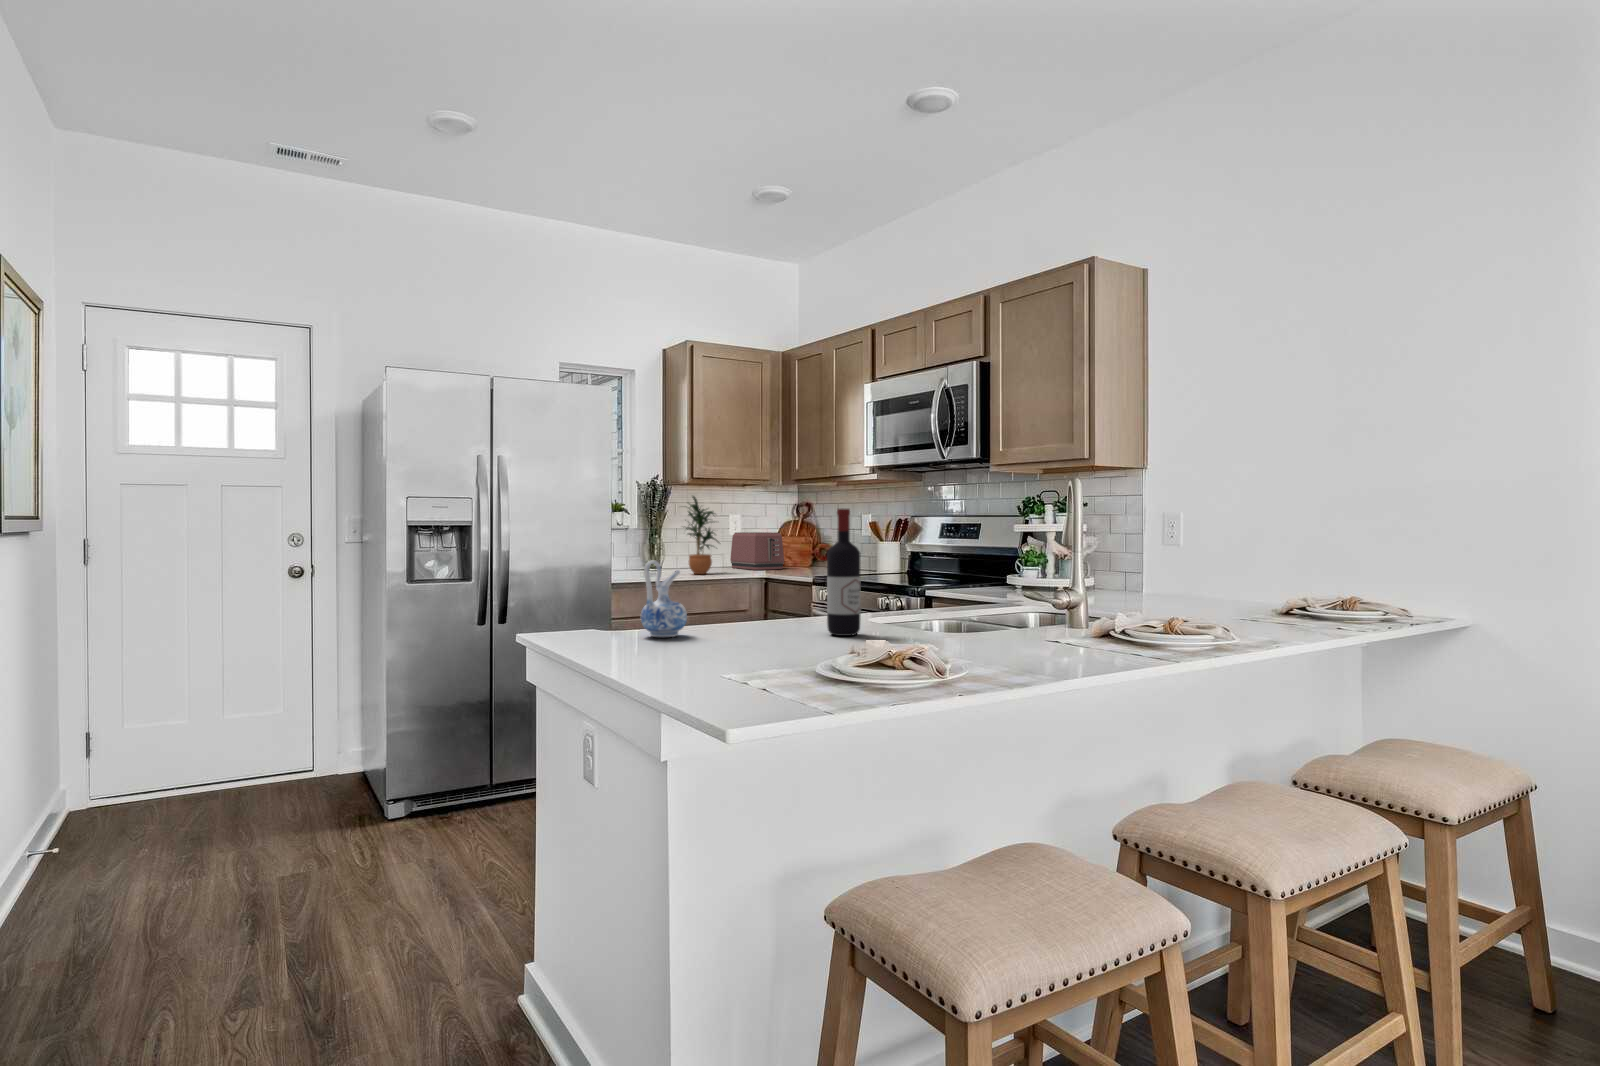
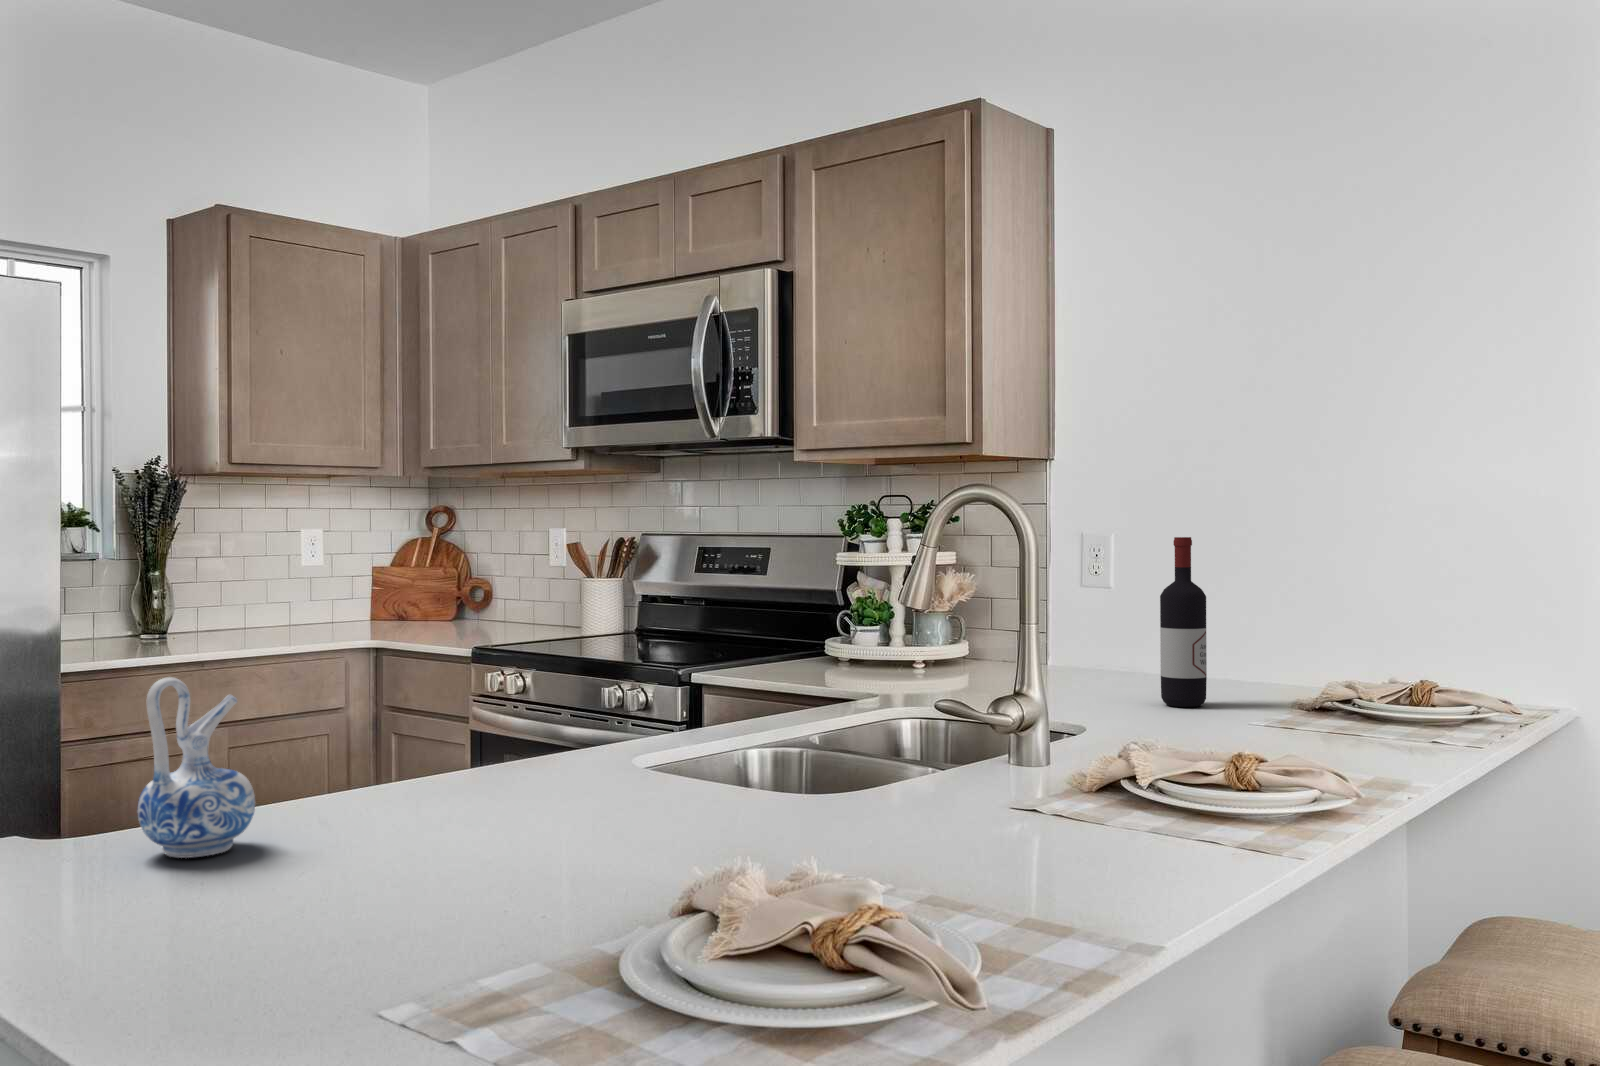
potted plant: present [686,496,718,574] -> none [201,496,288,645]
wine bottle: present [827,509,861,636] -> present [1160,537,1207,707]
toaster: present [730,532,784,570] -> none [303,561,408,631]

